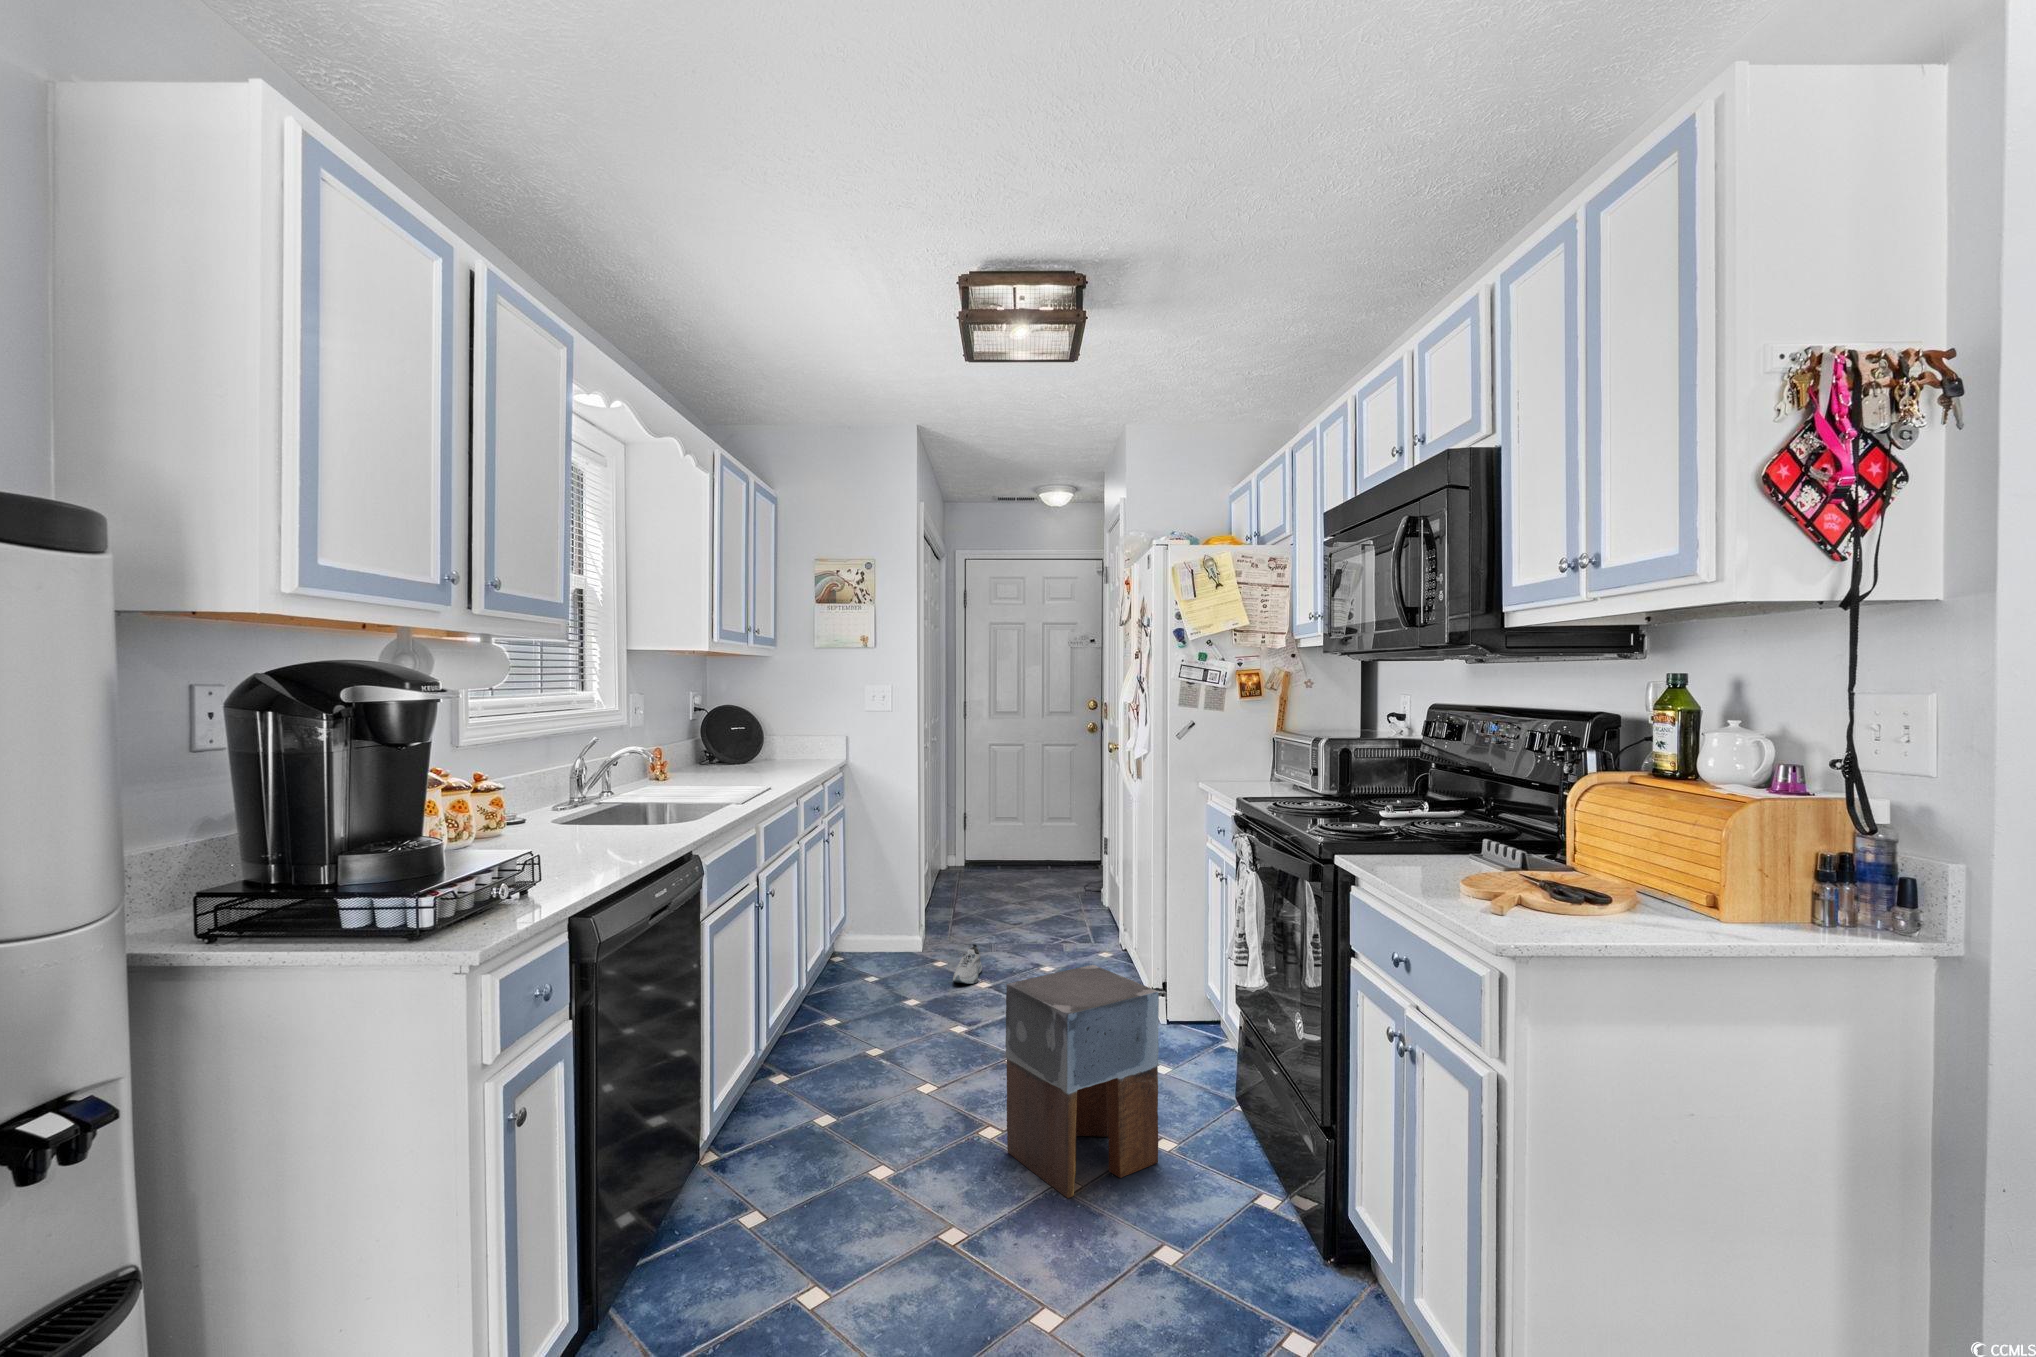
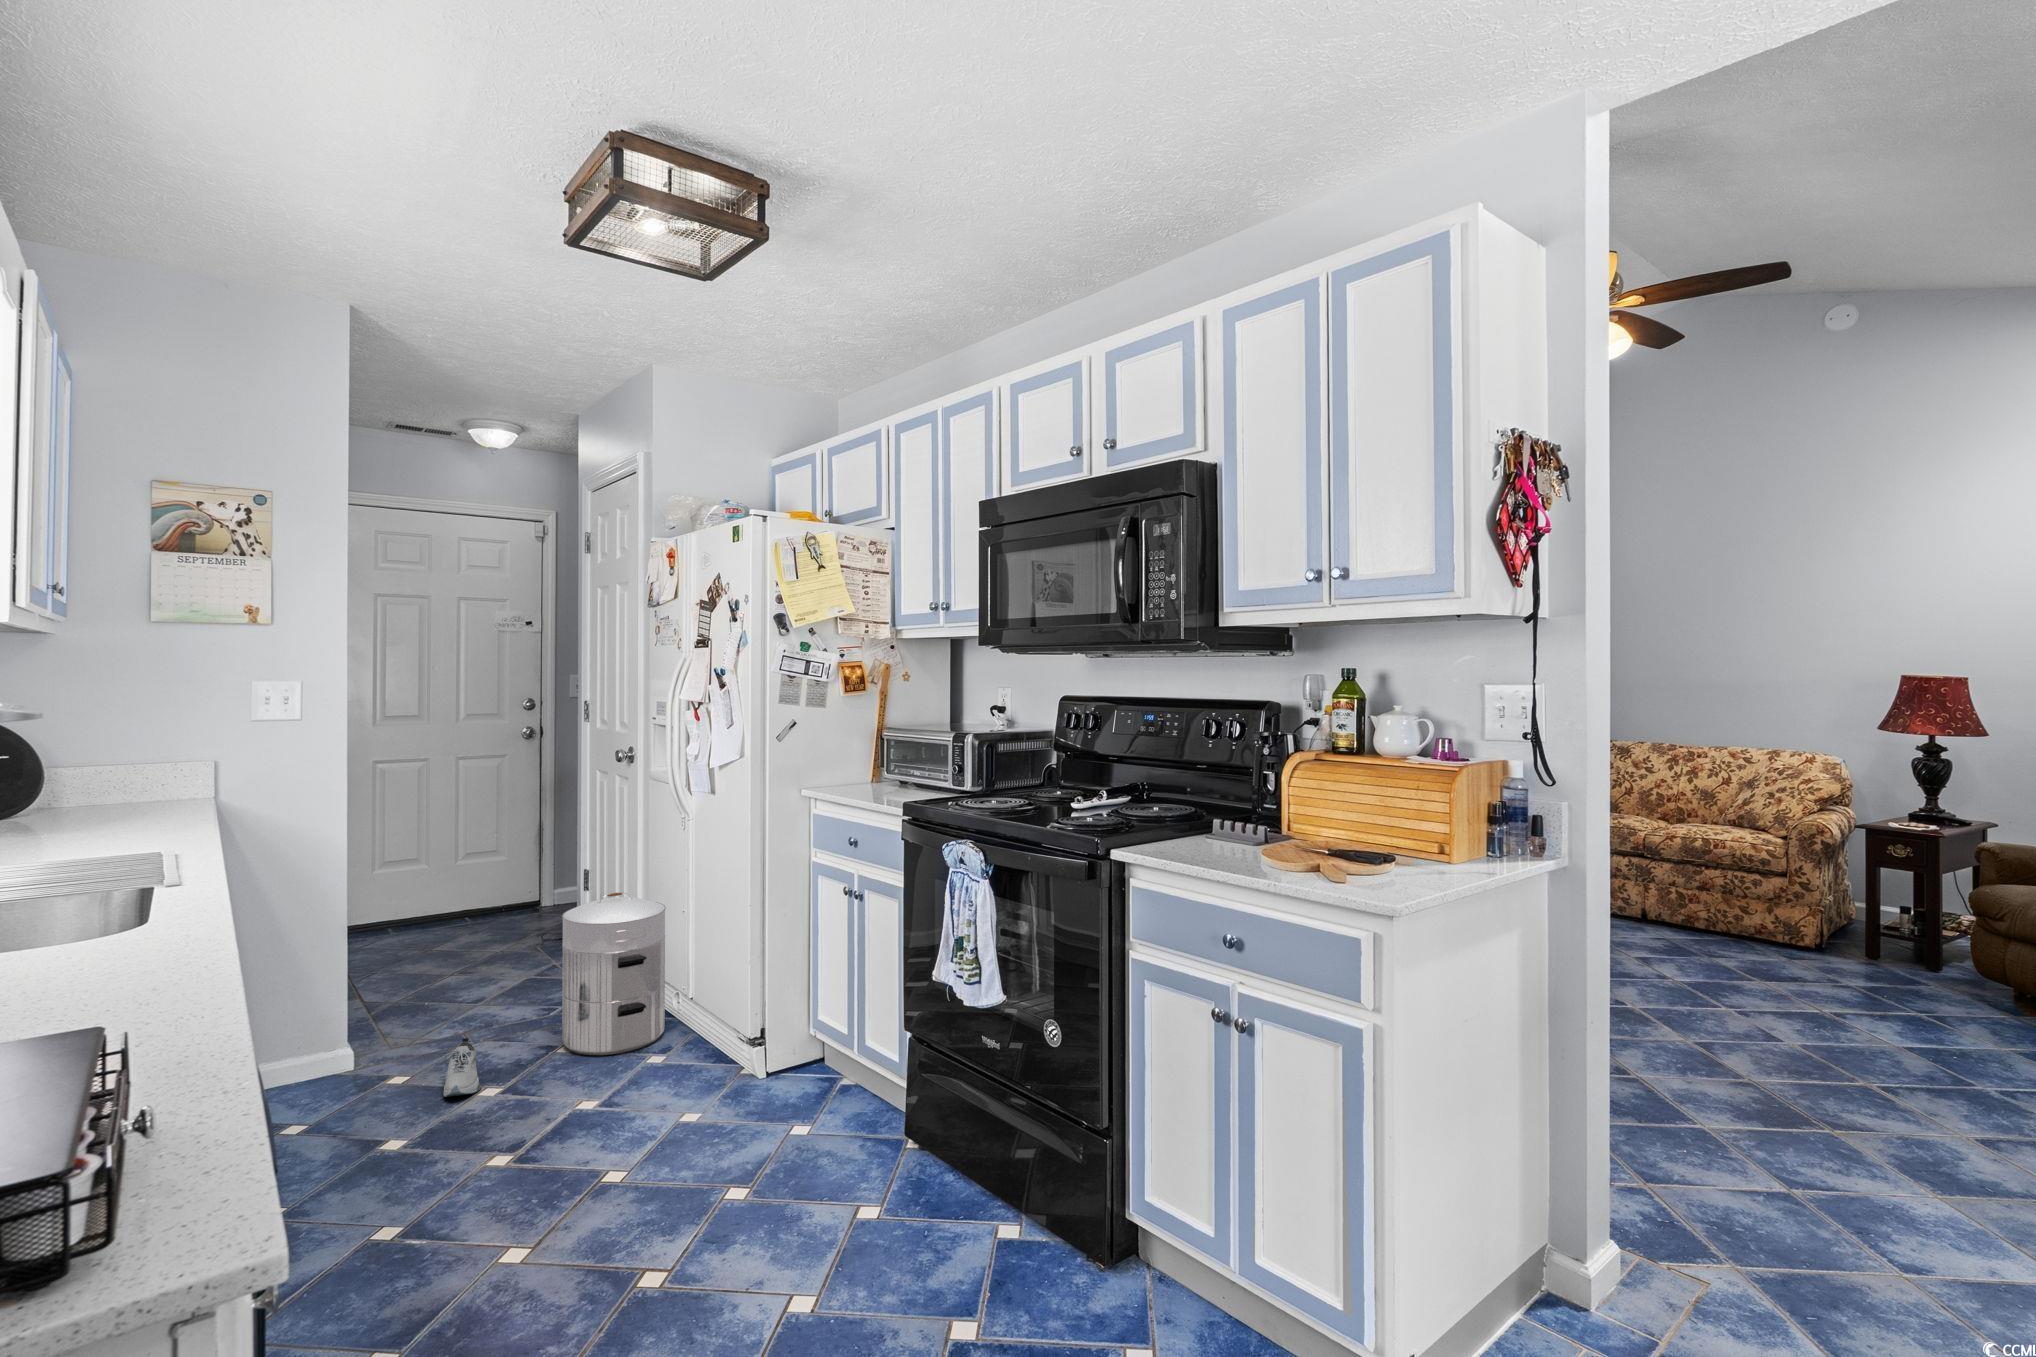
waste bin: none [1044,853,1120,980] -> present [562,893,666,1055]
stool: present [1006,965,1159,1198] -> none [693,1023,878,1317]

